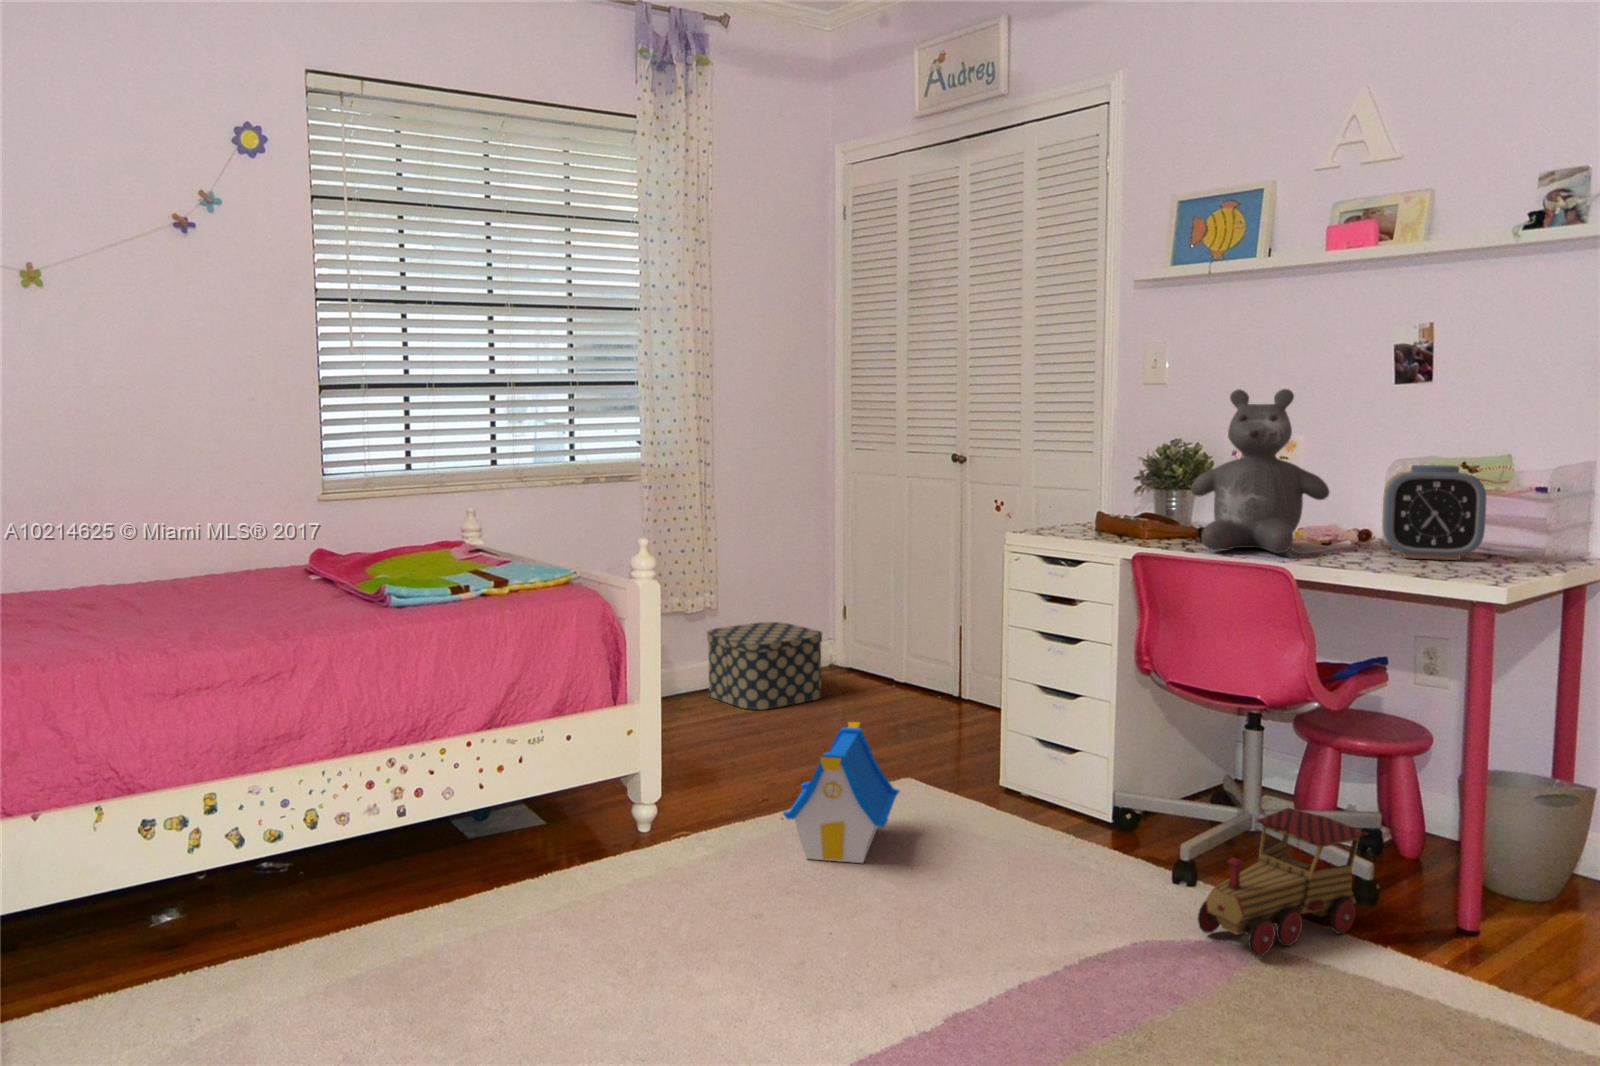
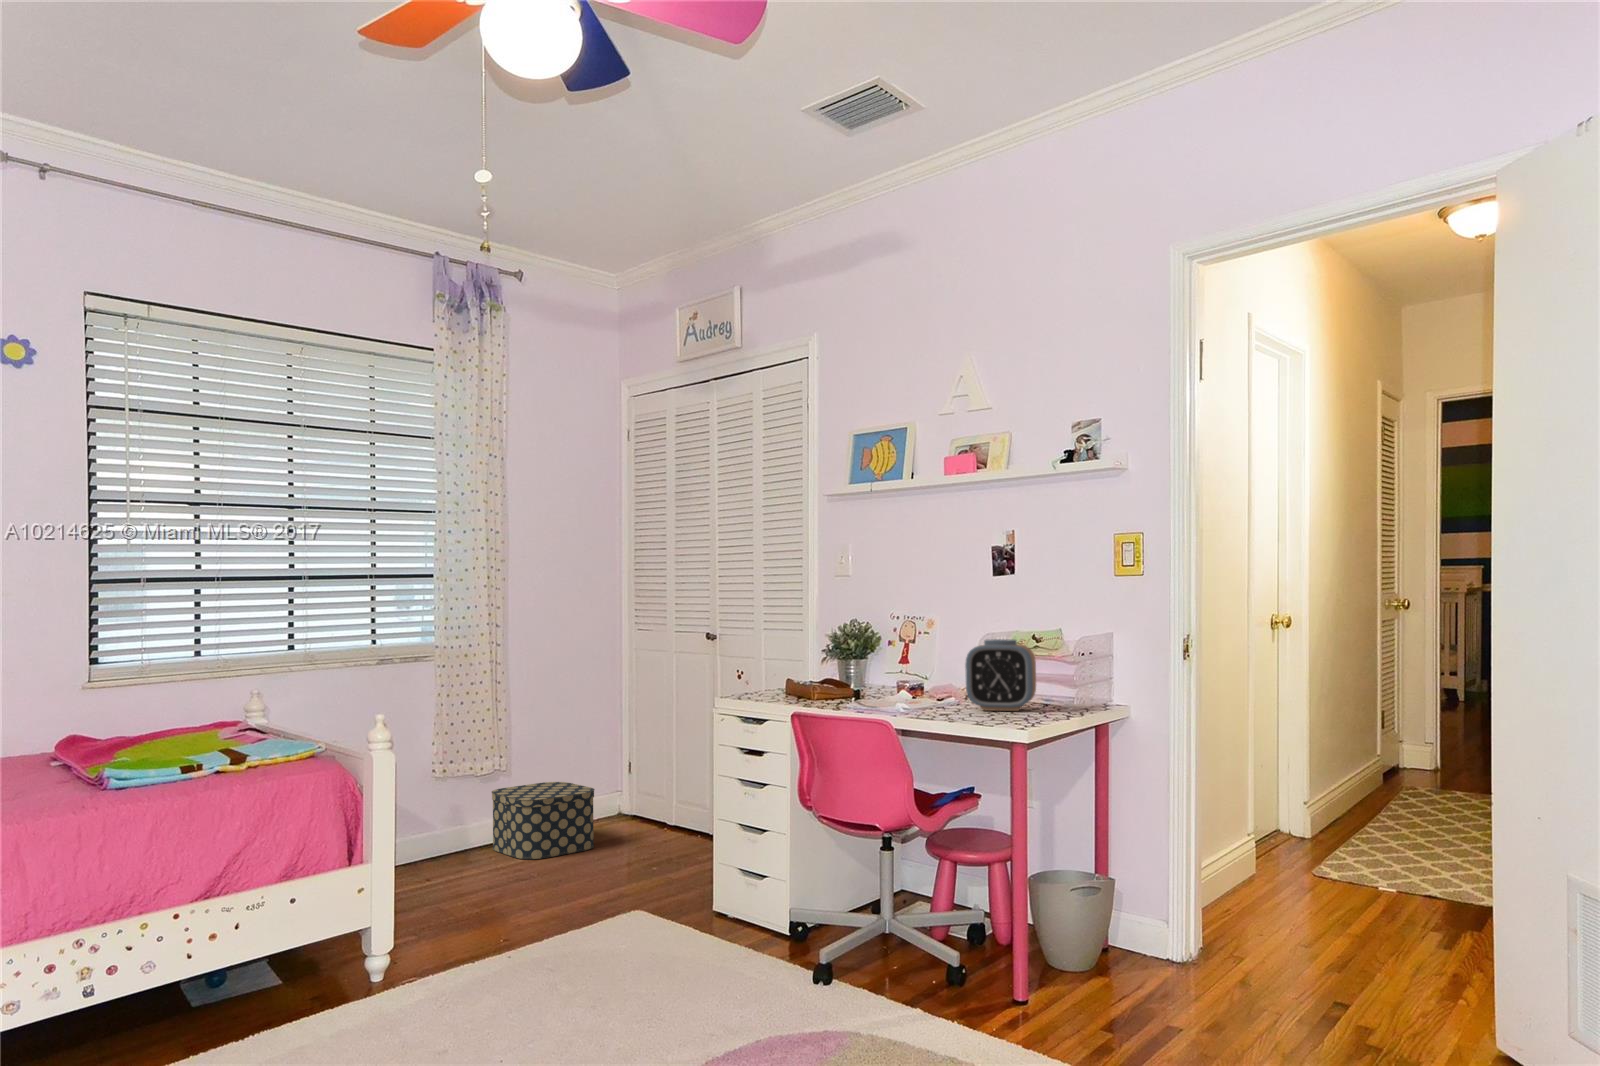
teddy bear: present [1191,389,1329,553] -> none [838,582,936,709]
toy house: present [783,722,899,863] -> none [506,856,612,970]
toy train: present [1198,808,1367,956] -> none [808,907,938,1018]

